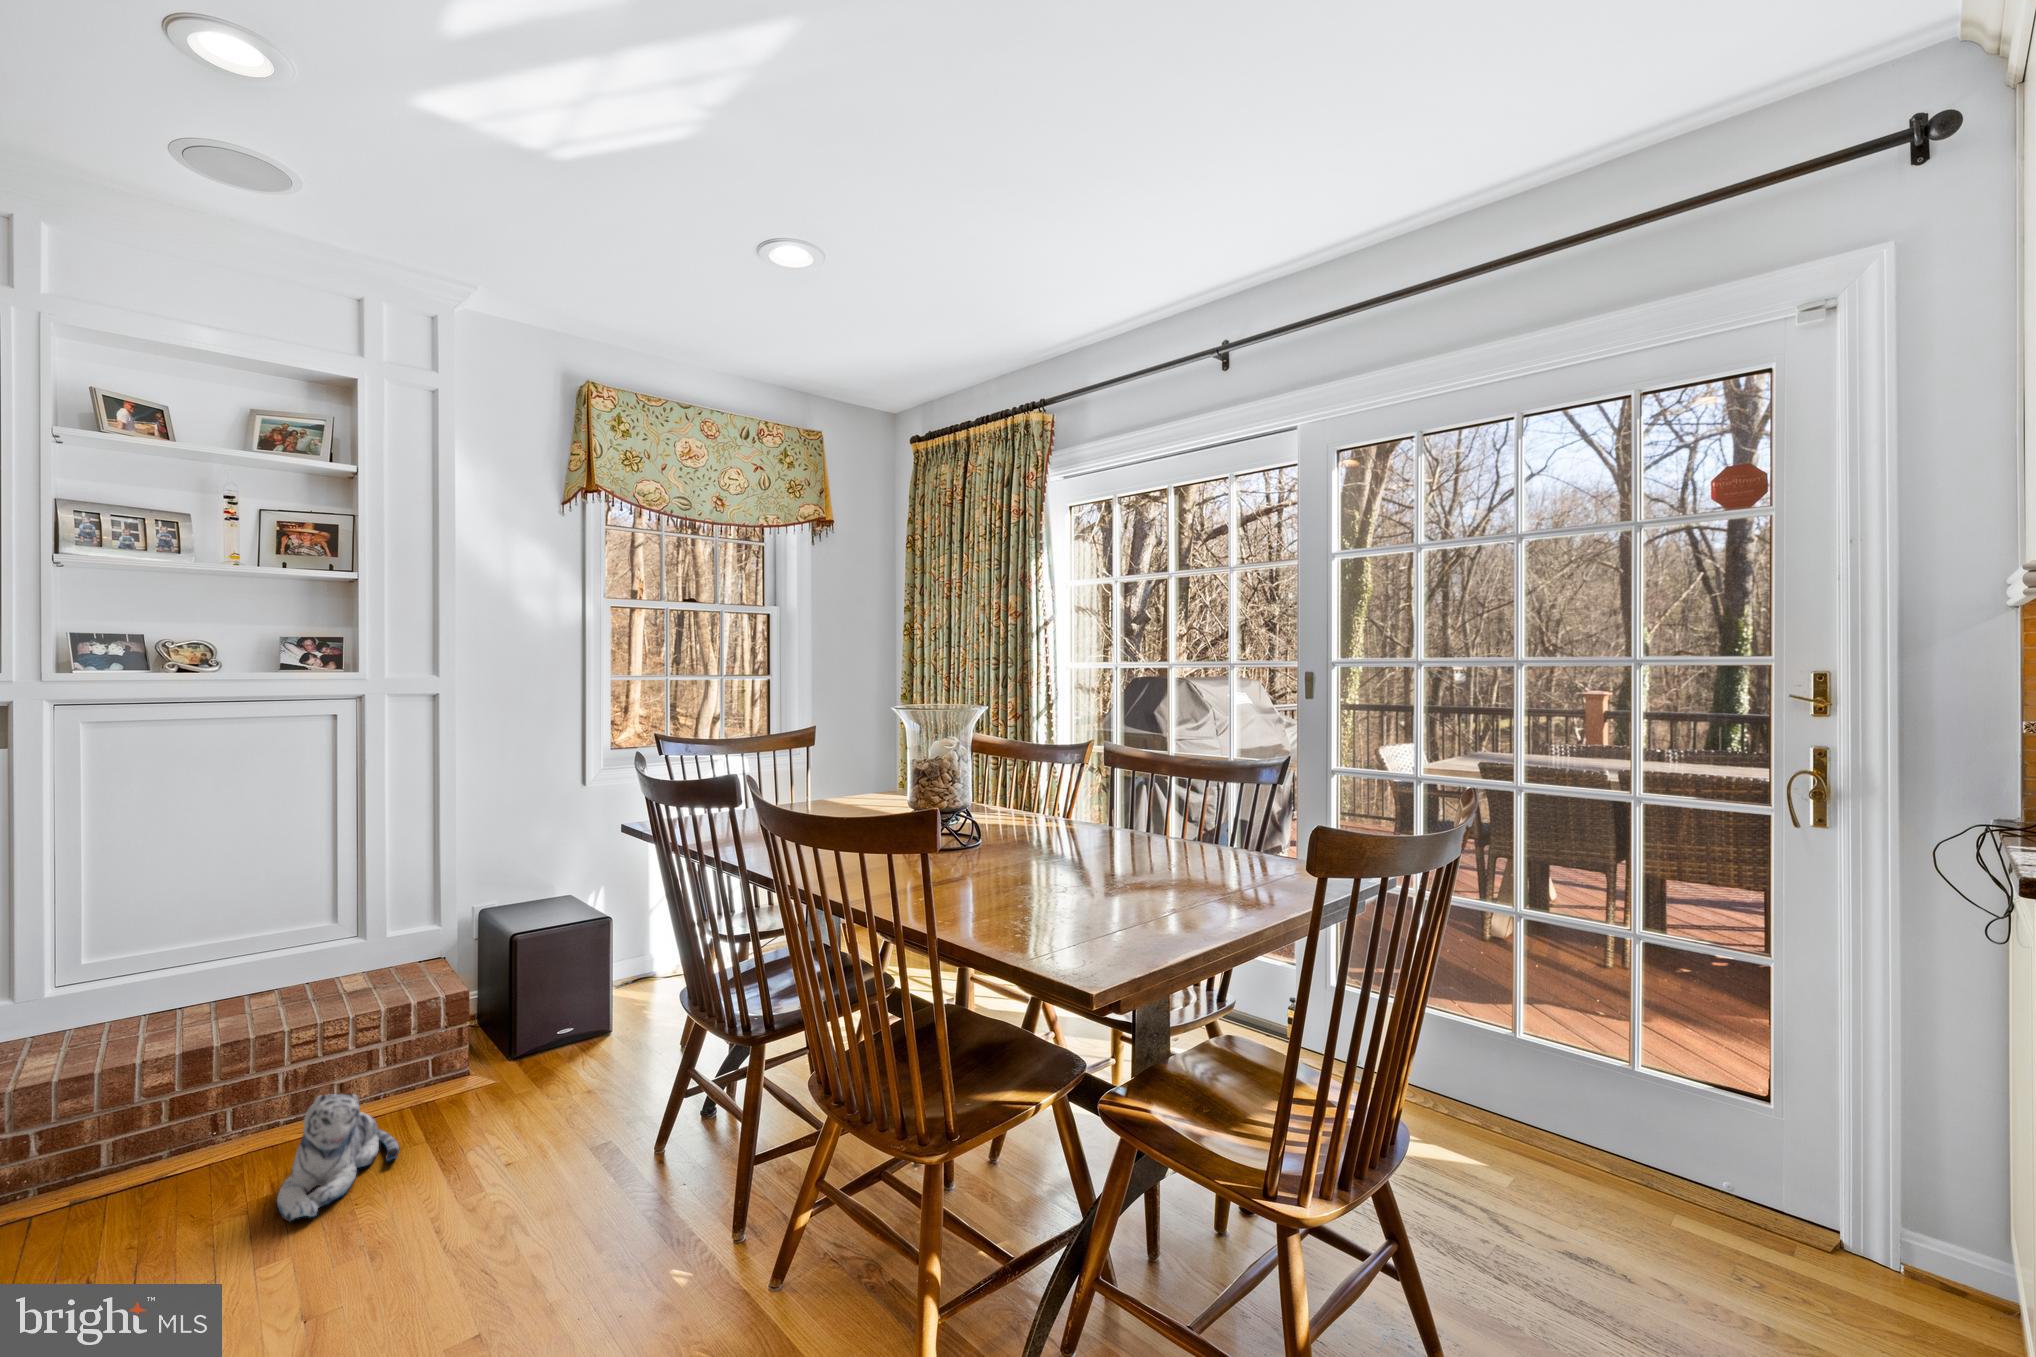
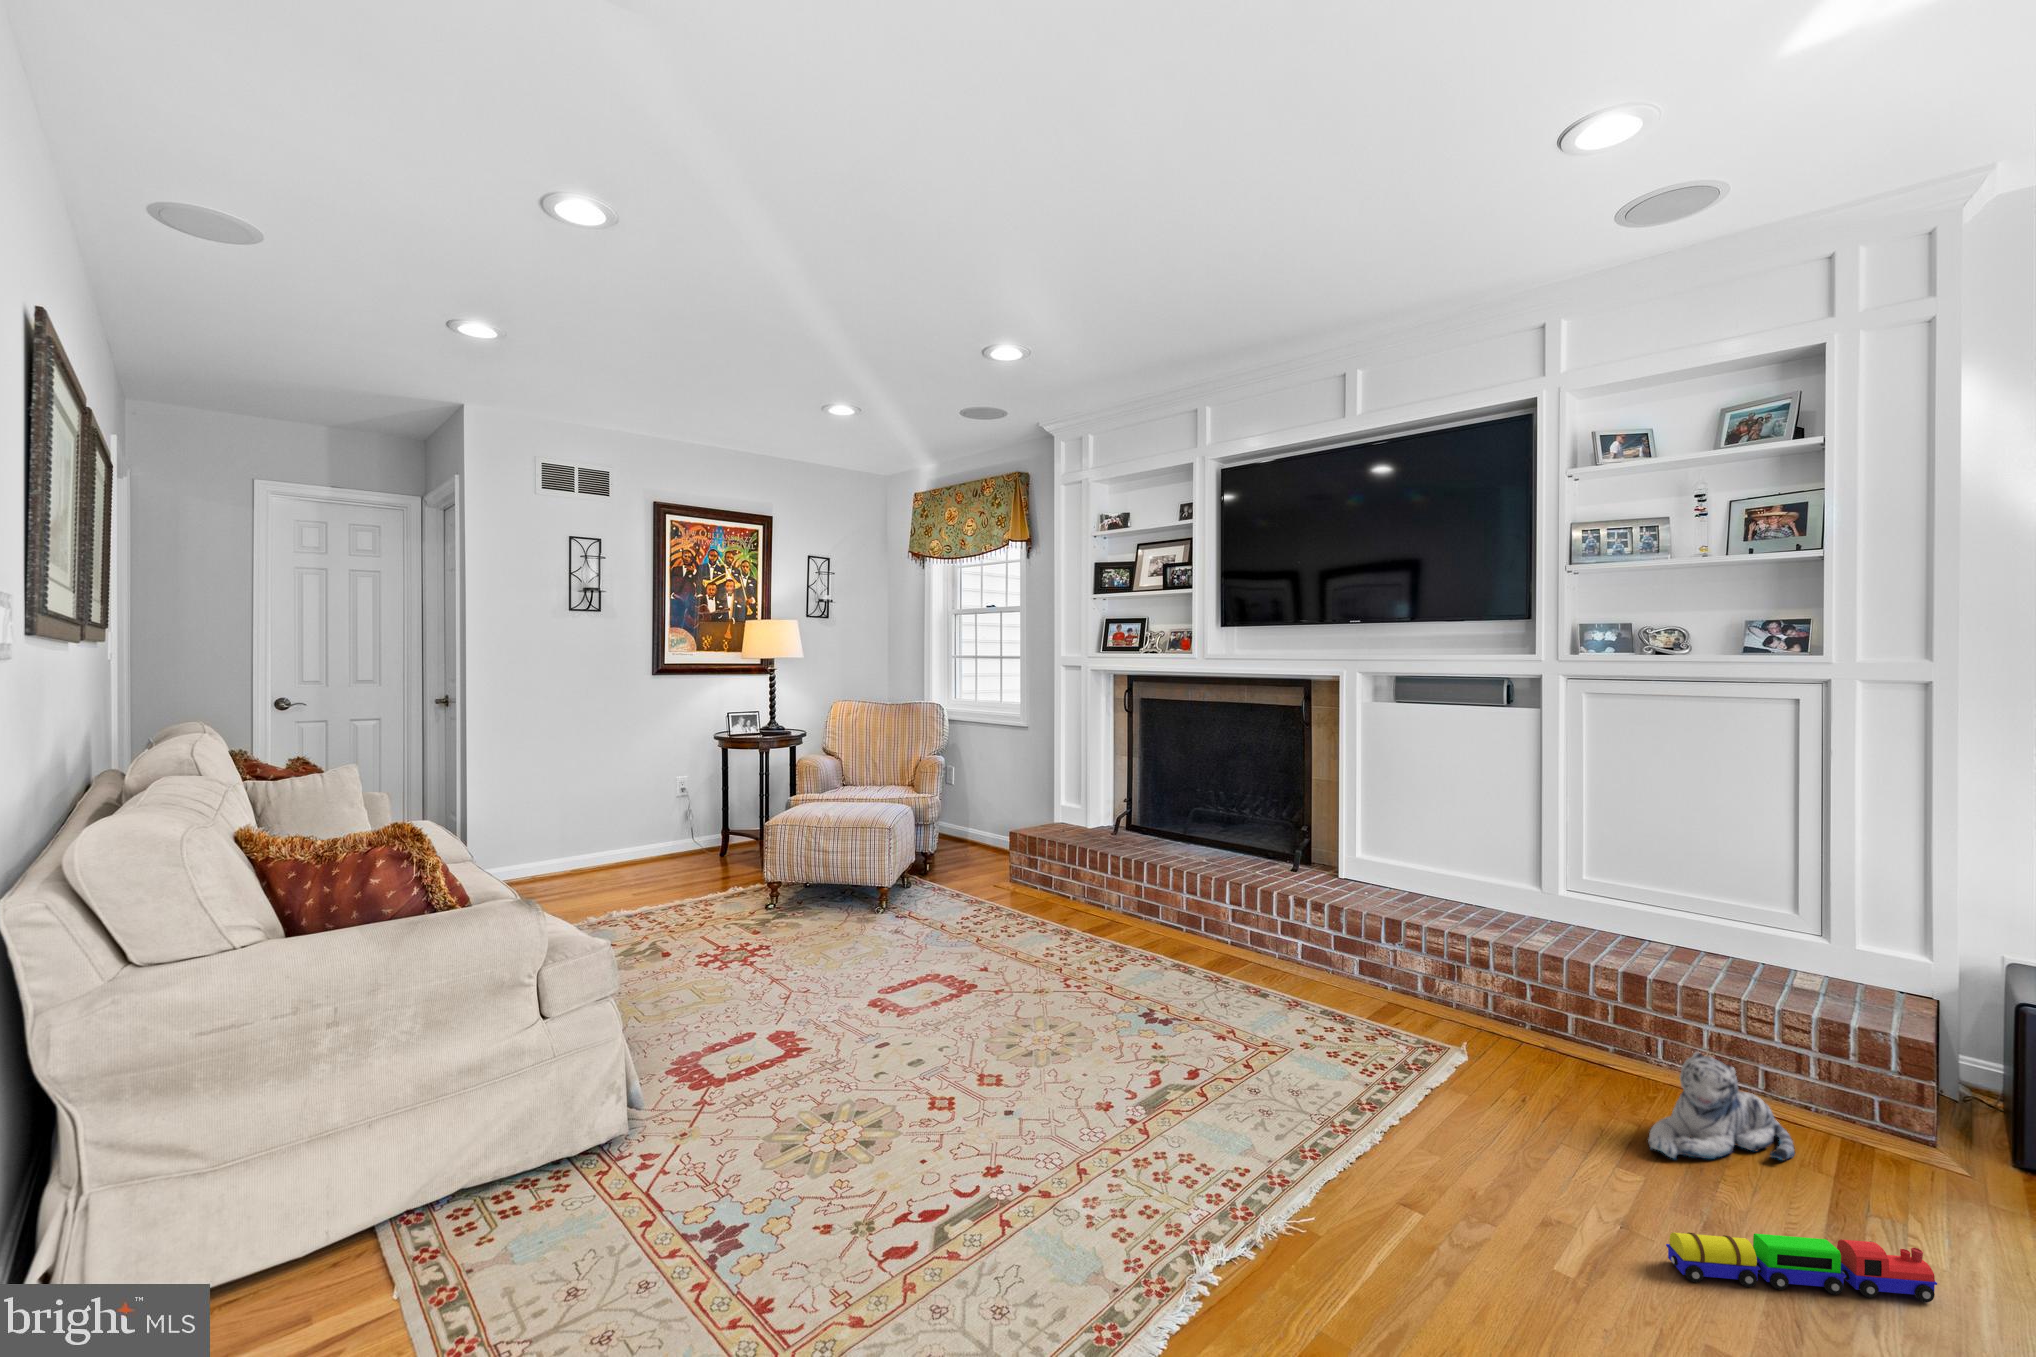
toy train: none [381,1164,554,1313] -> present [1666,1233,1937,1302]

